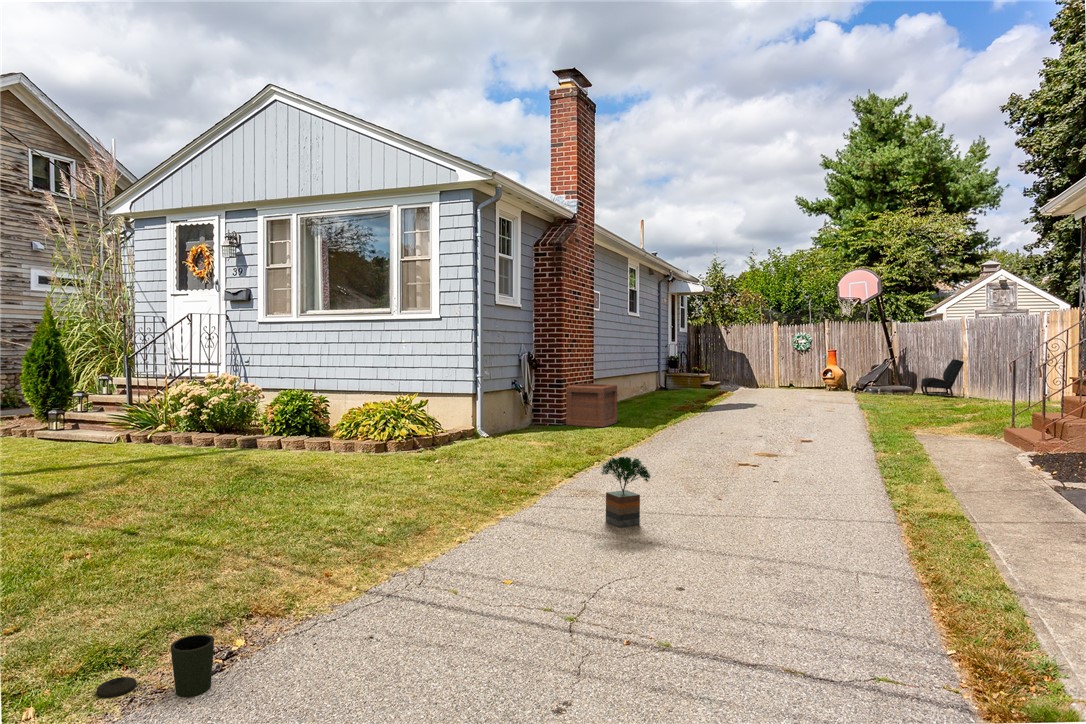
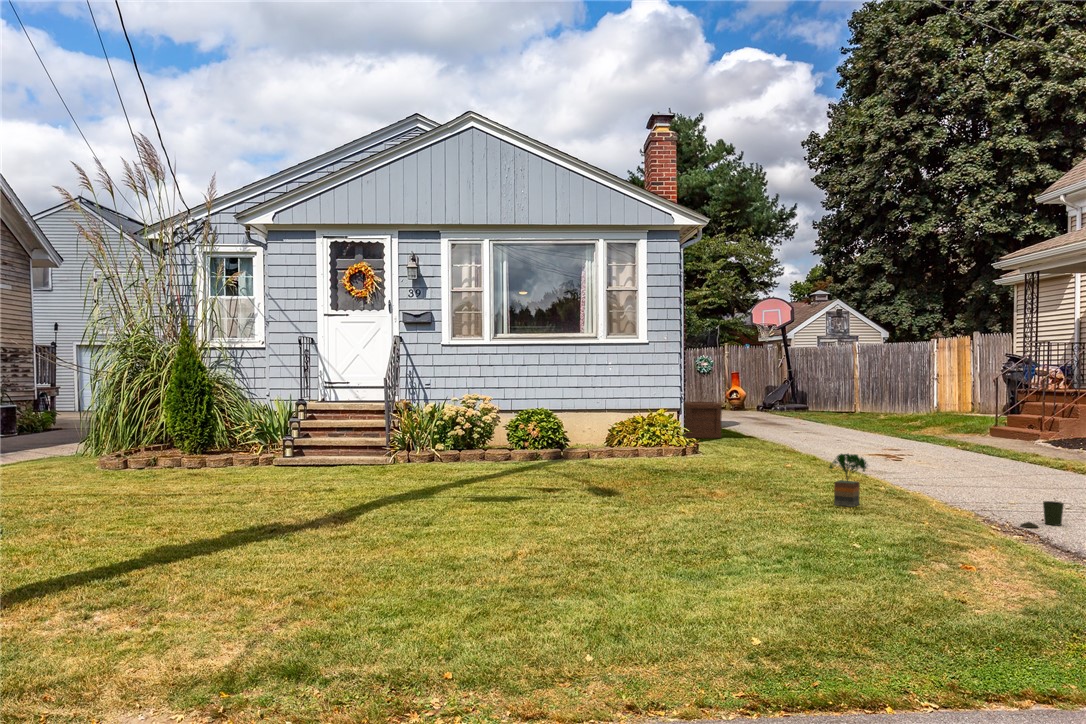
lounge chair: present [921,359,964,396] -> none [822,380,858,411]
potted tree: present [601,457,650,527] -> present [829,454,867,507]

